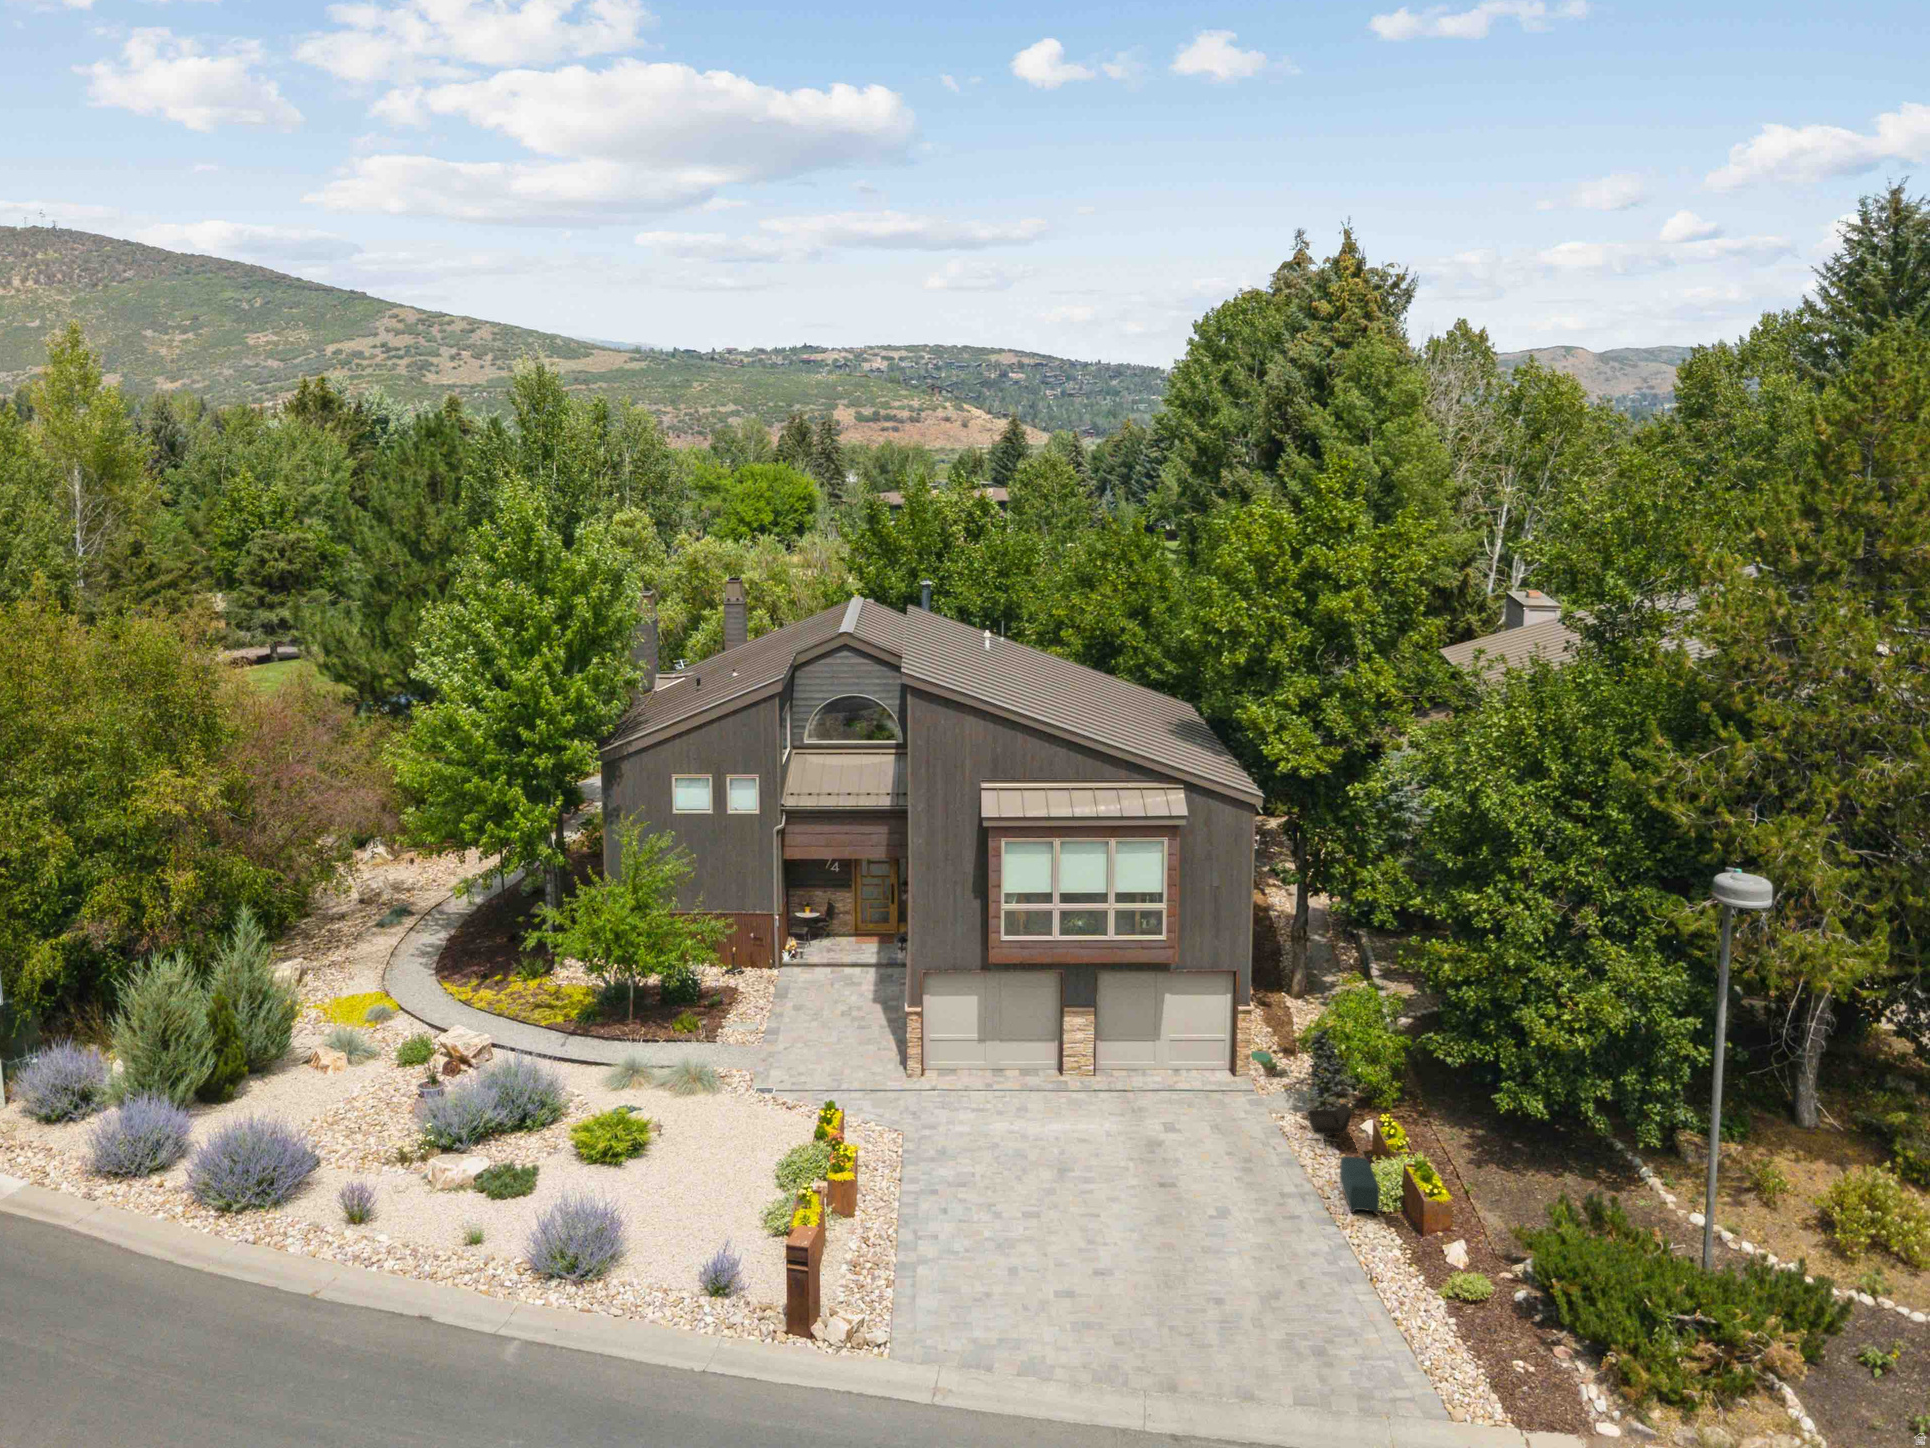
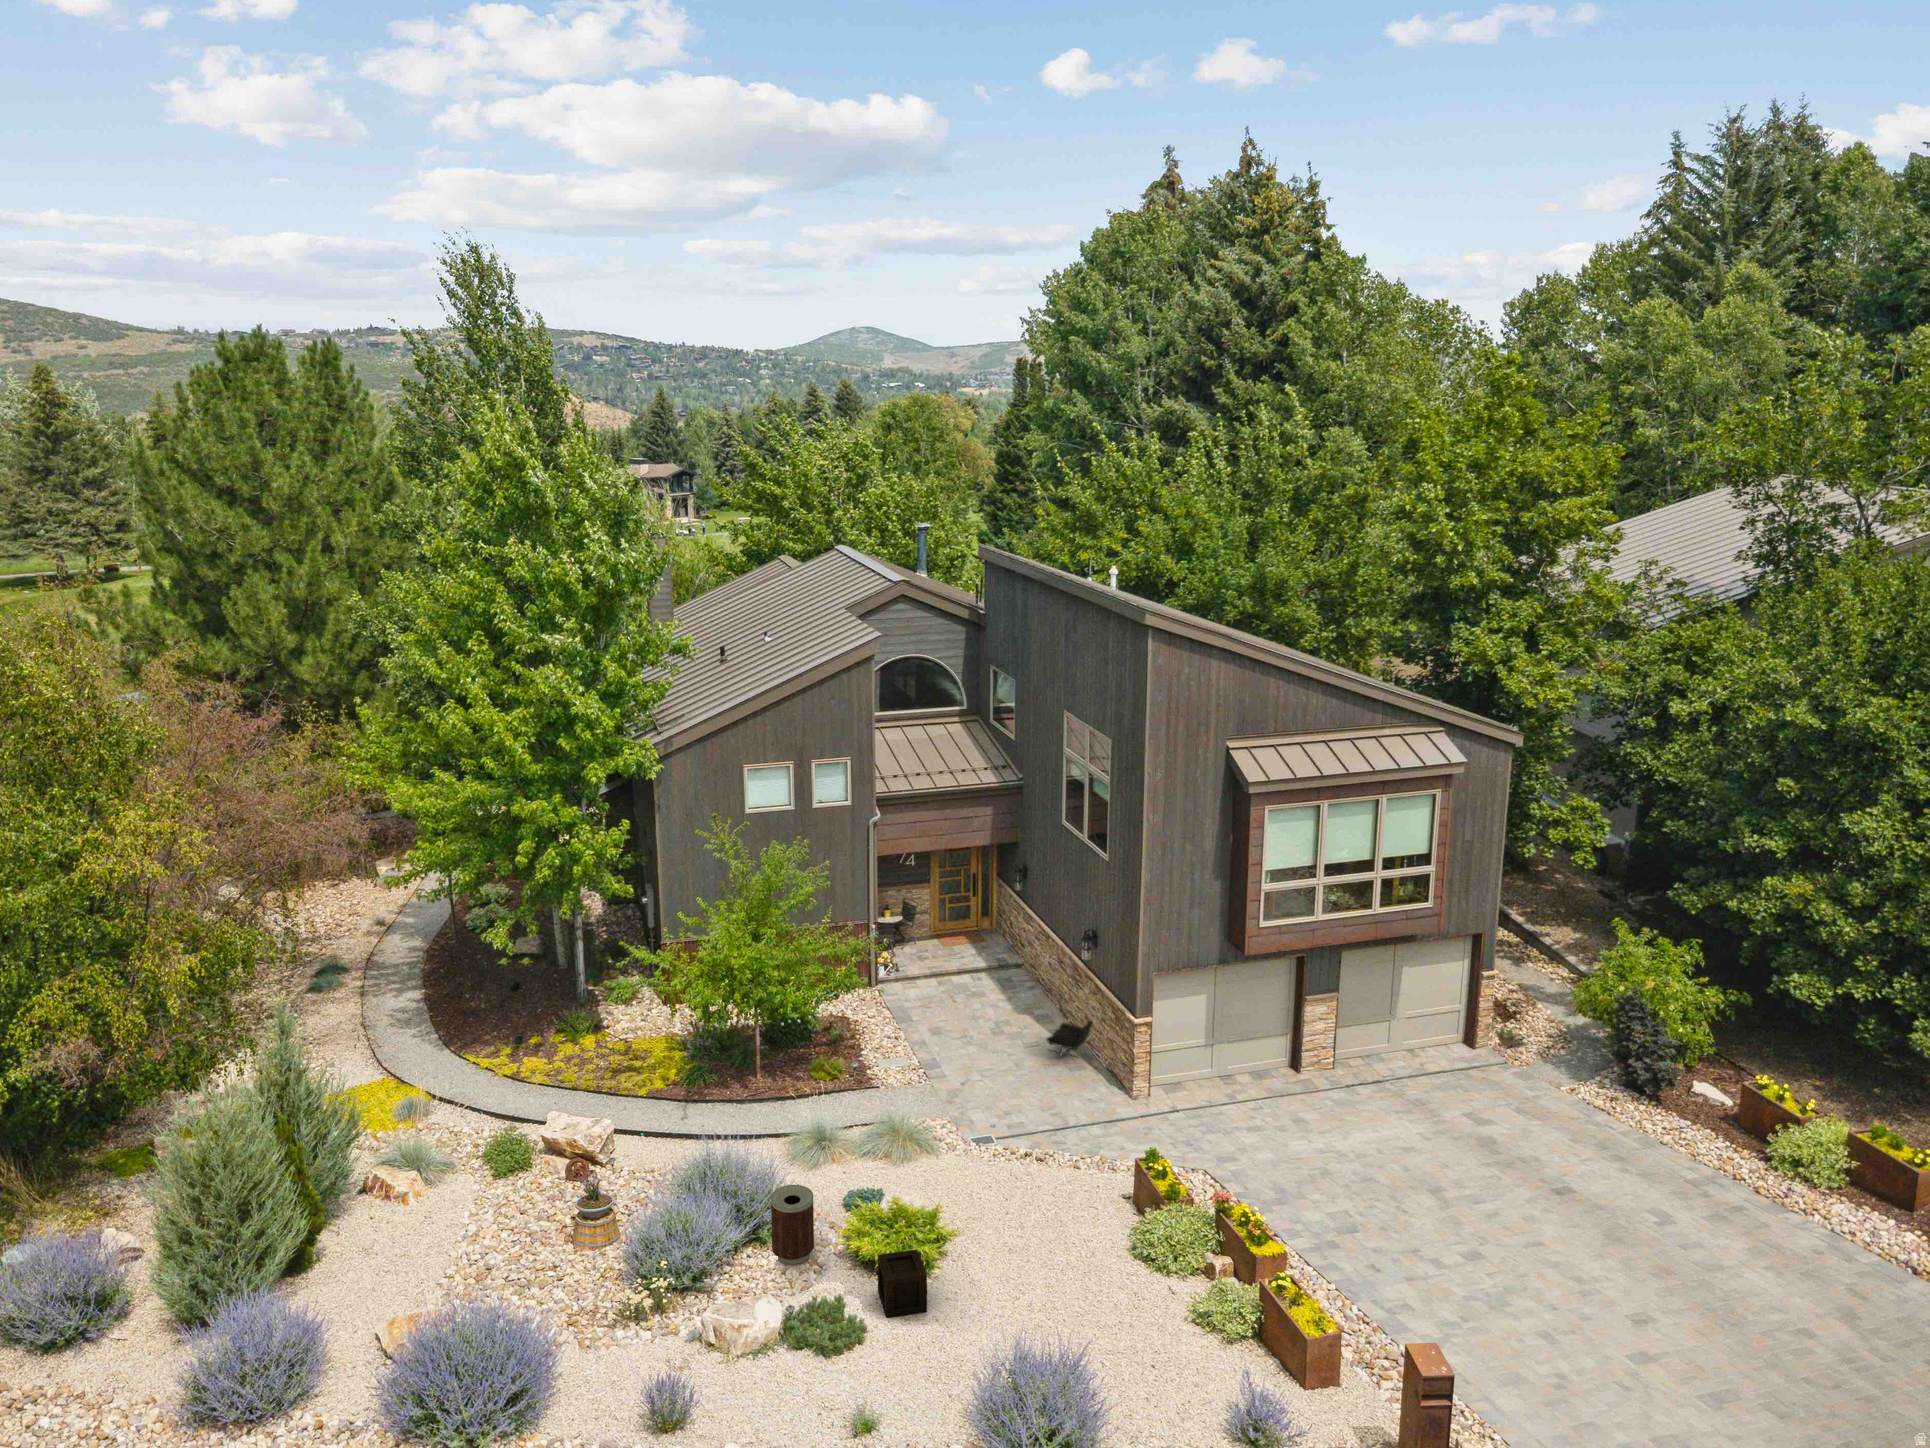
trash can: none [540,1085,573,1139] -> present [771,1185,814,1265]
lounge chair: present [1308,1103,1352,1147] -> present [1047,1021,1093,1059]
wooden crate: none [582,1136,621,1178] -> present [878,1250,927,1318]
bench: present [1340,1156,1380,1214] -> none [1717,1131,1803,1199]

